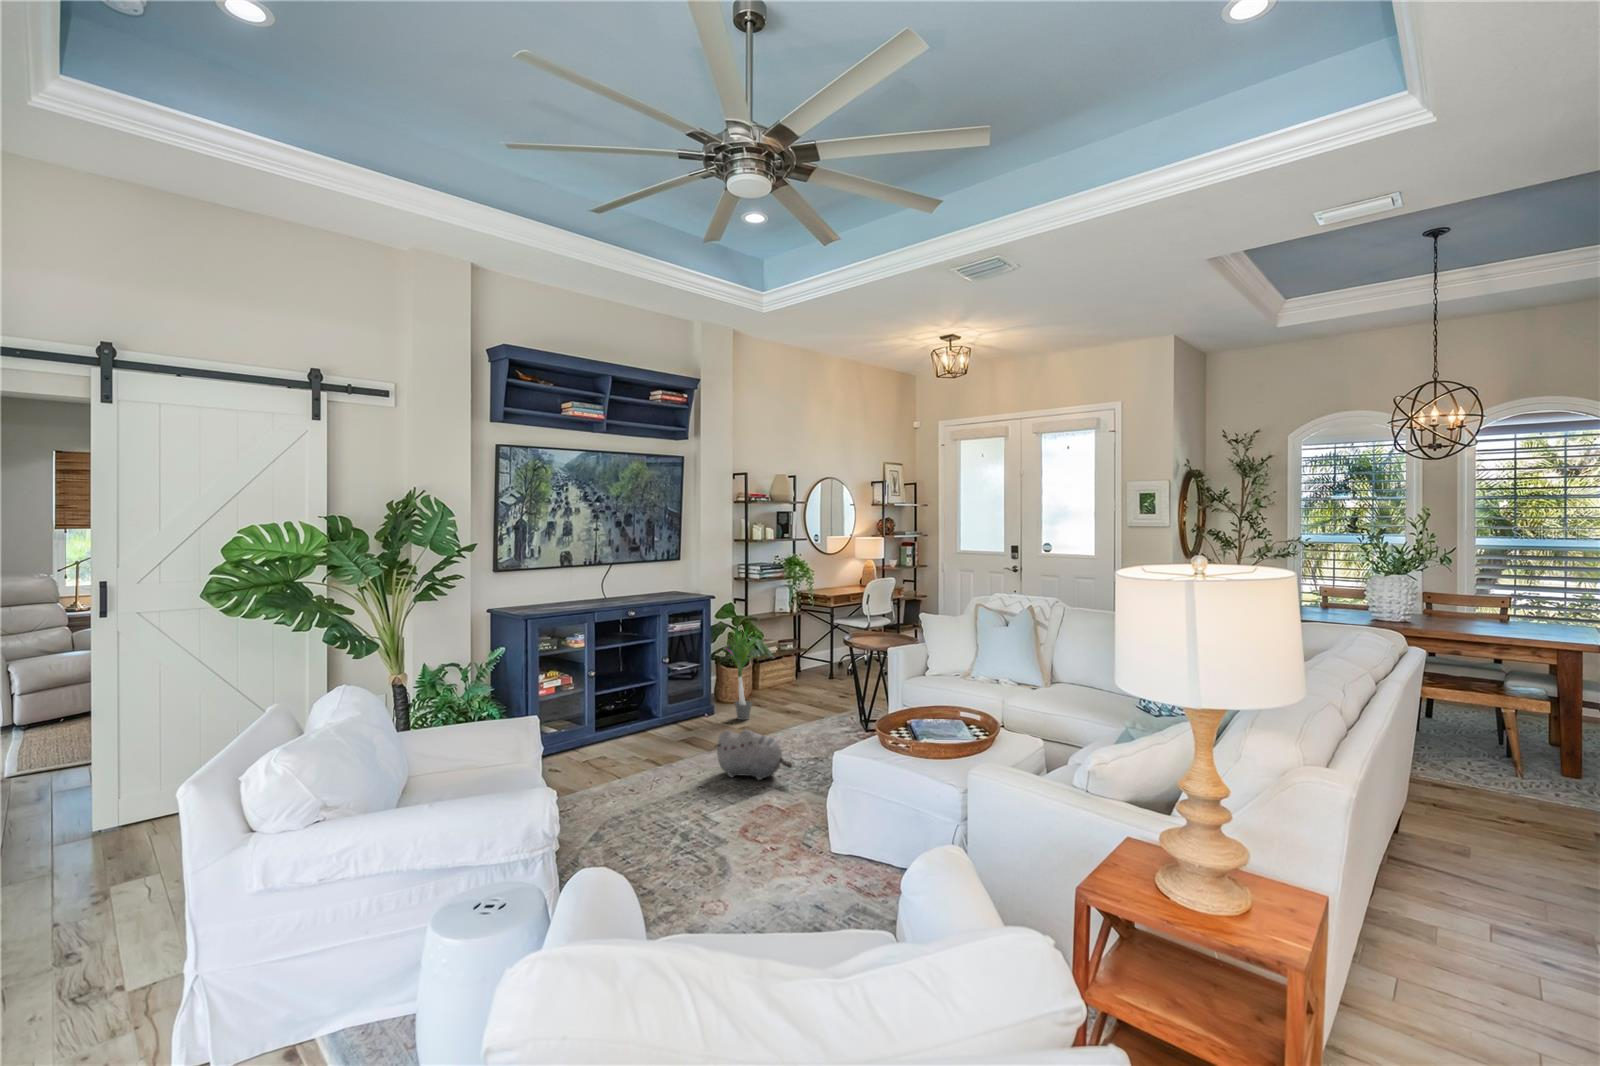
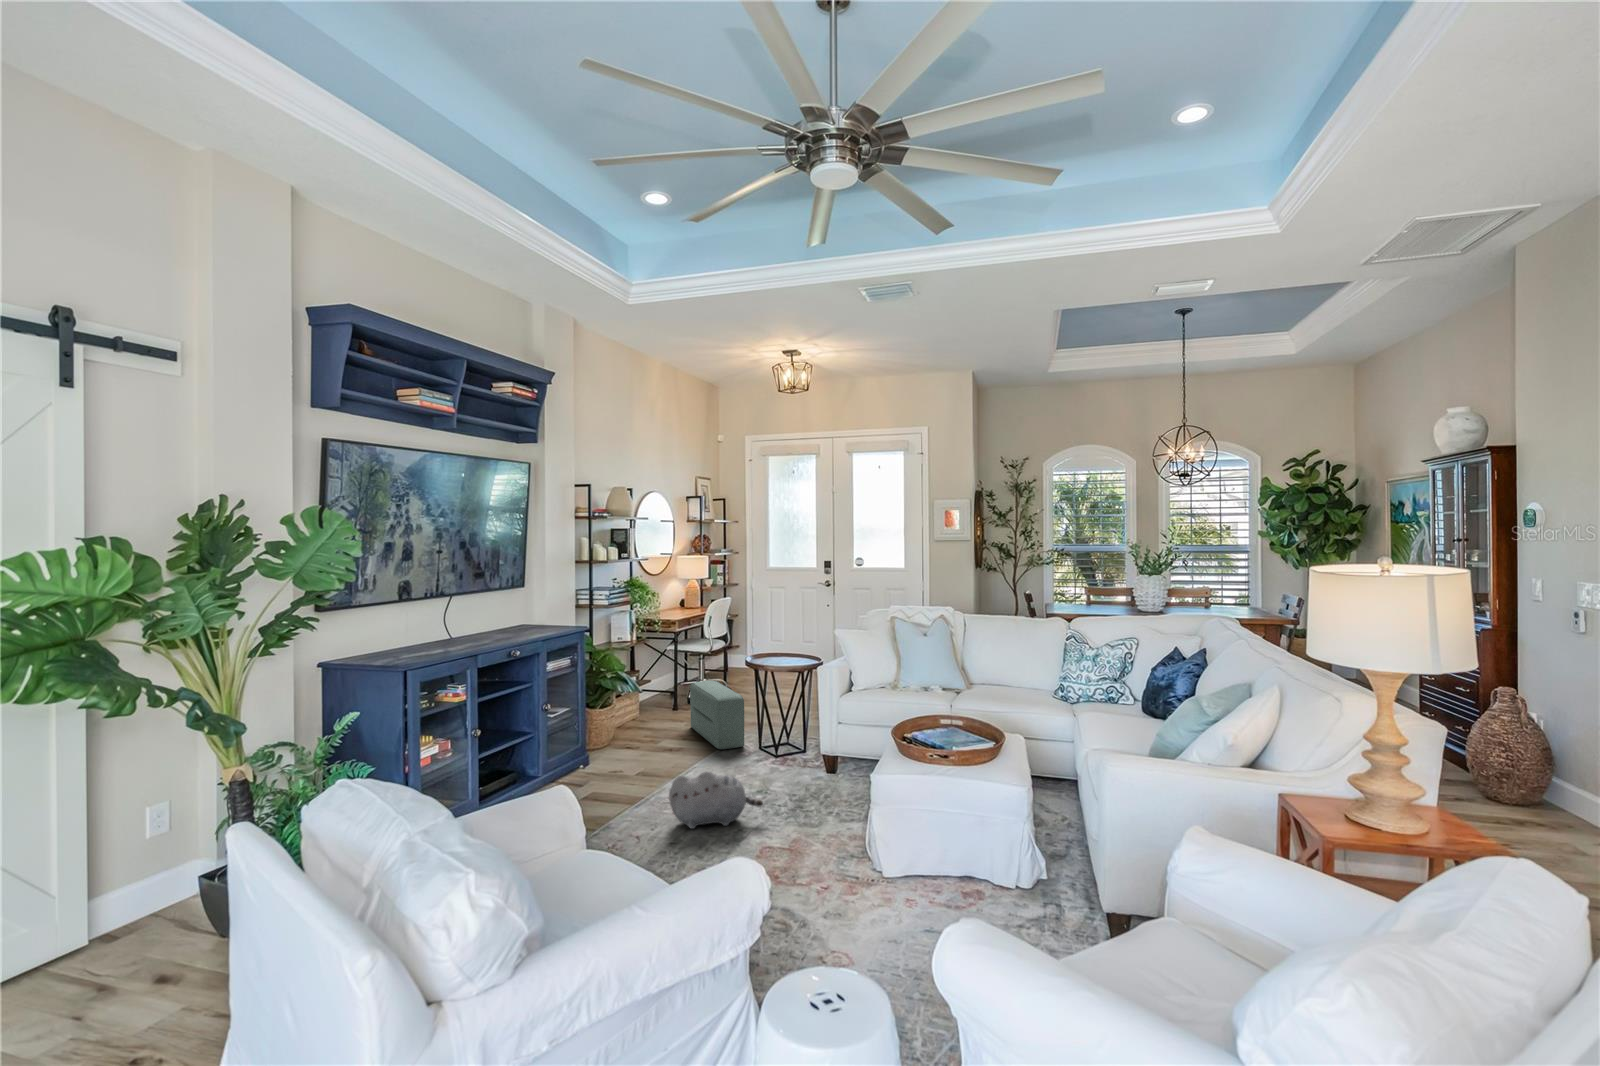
potted plant: present [727,627,765,720] -> none [586,646,665,765]
pouf: none [822,655,850,718] -> present [690,681,744,749]

